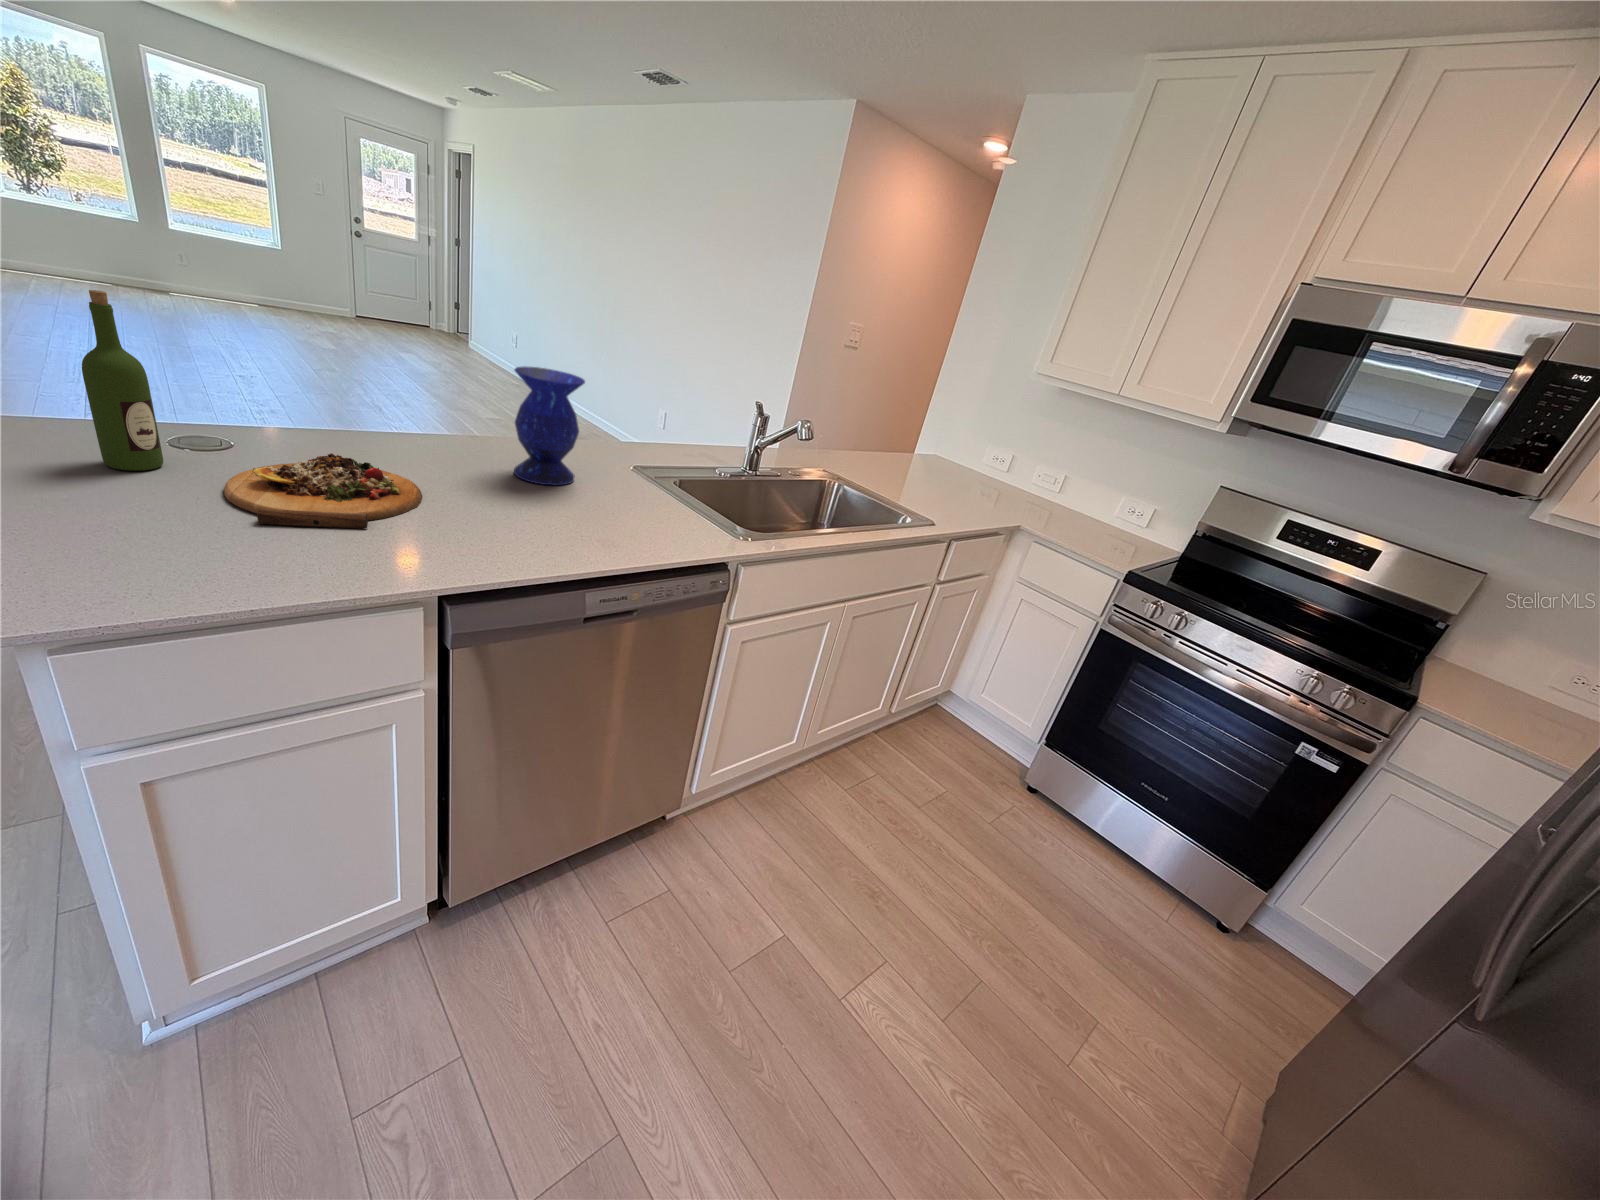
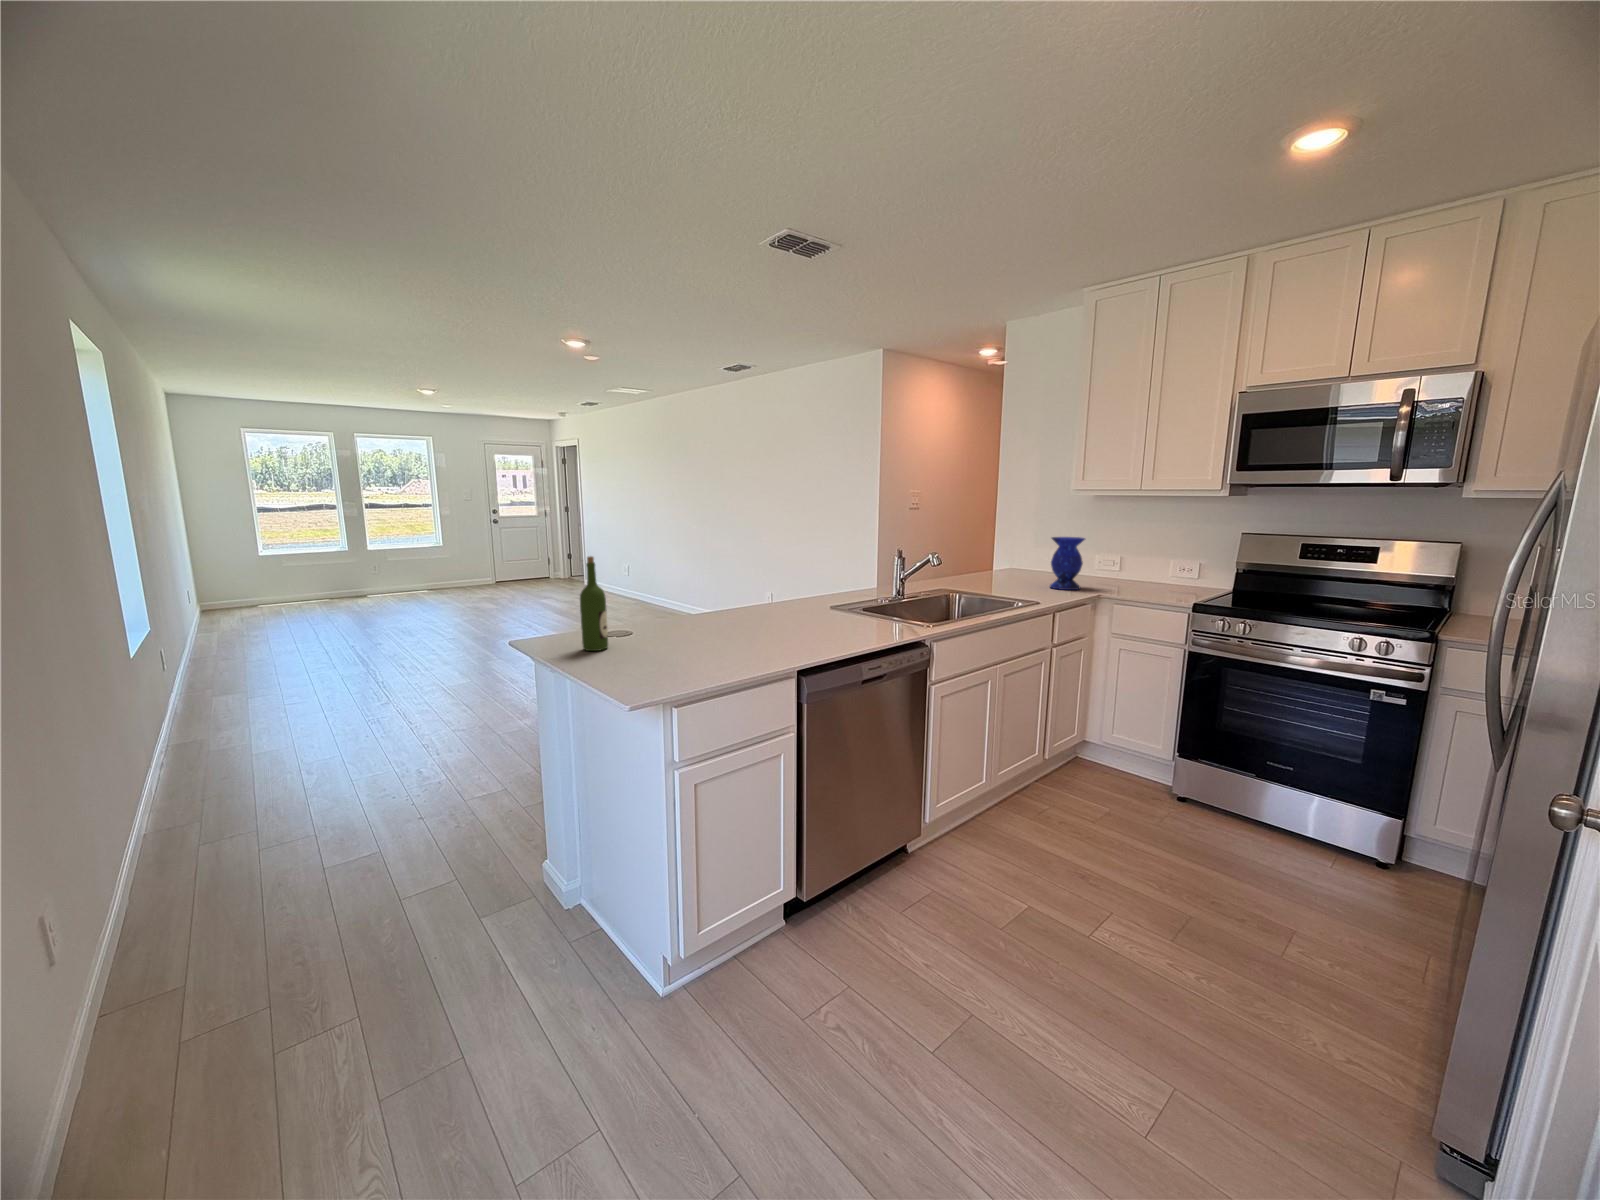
vase: present [514,367,585,485] -> present [1050,537,1085,590]
cutting board: present [224,453,422,529] -> none [647,622,744,659]

